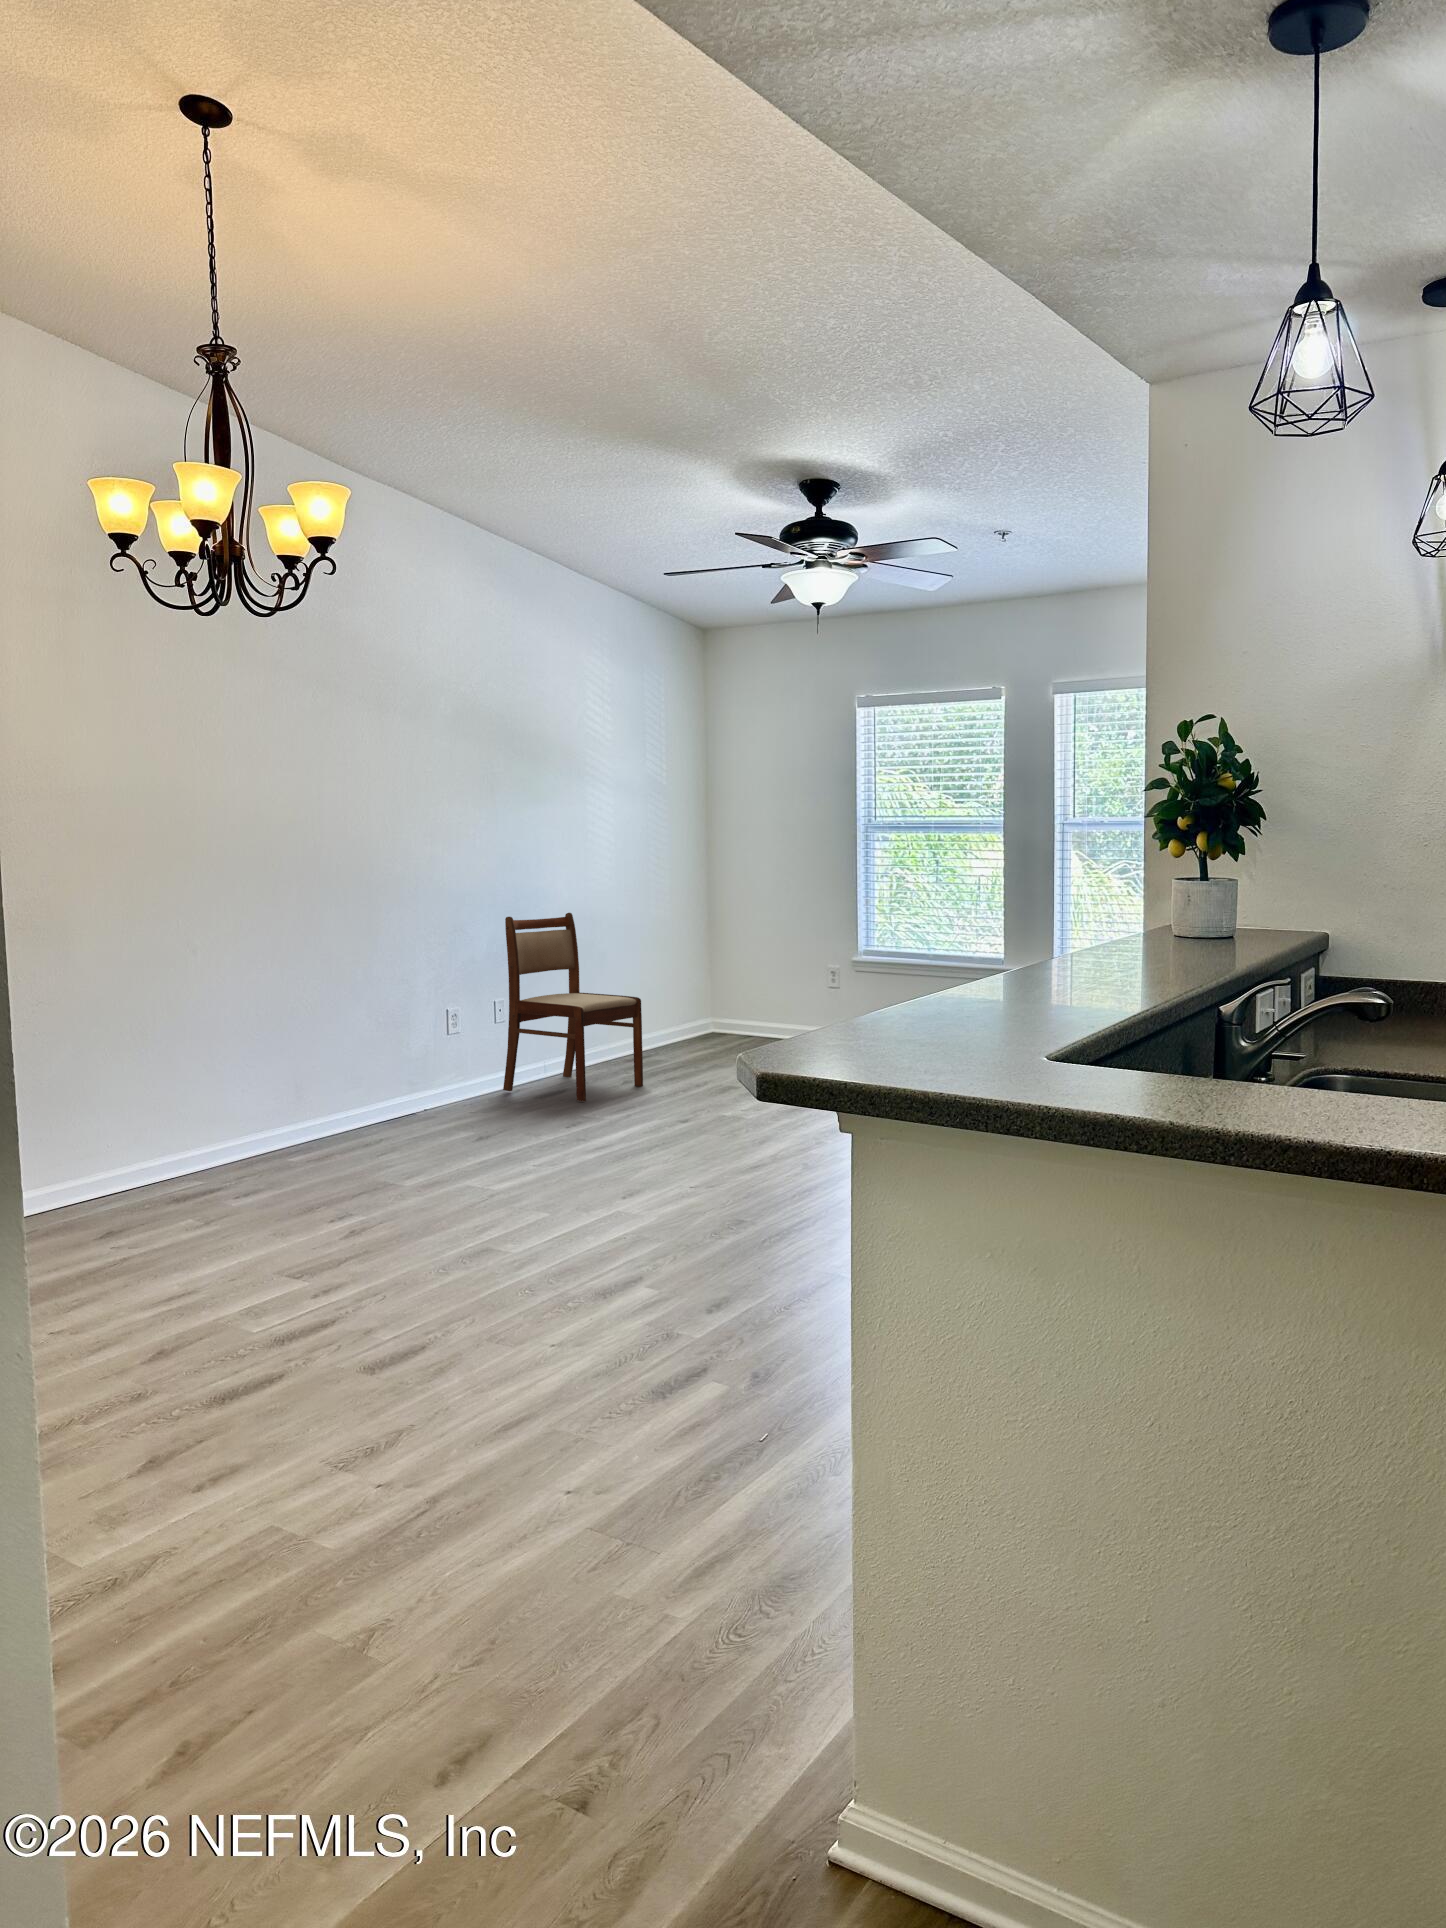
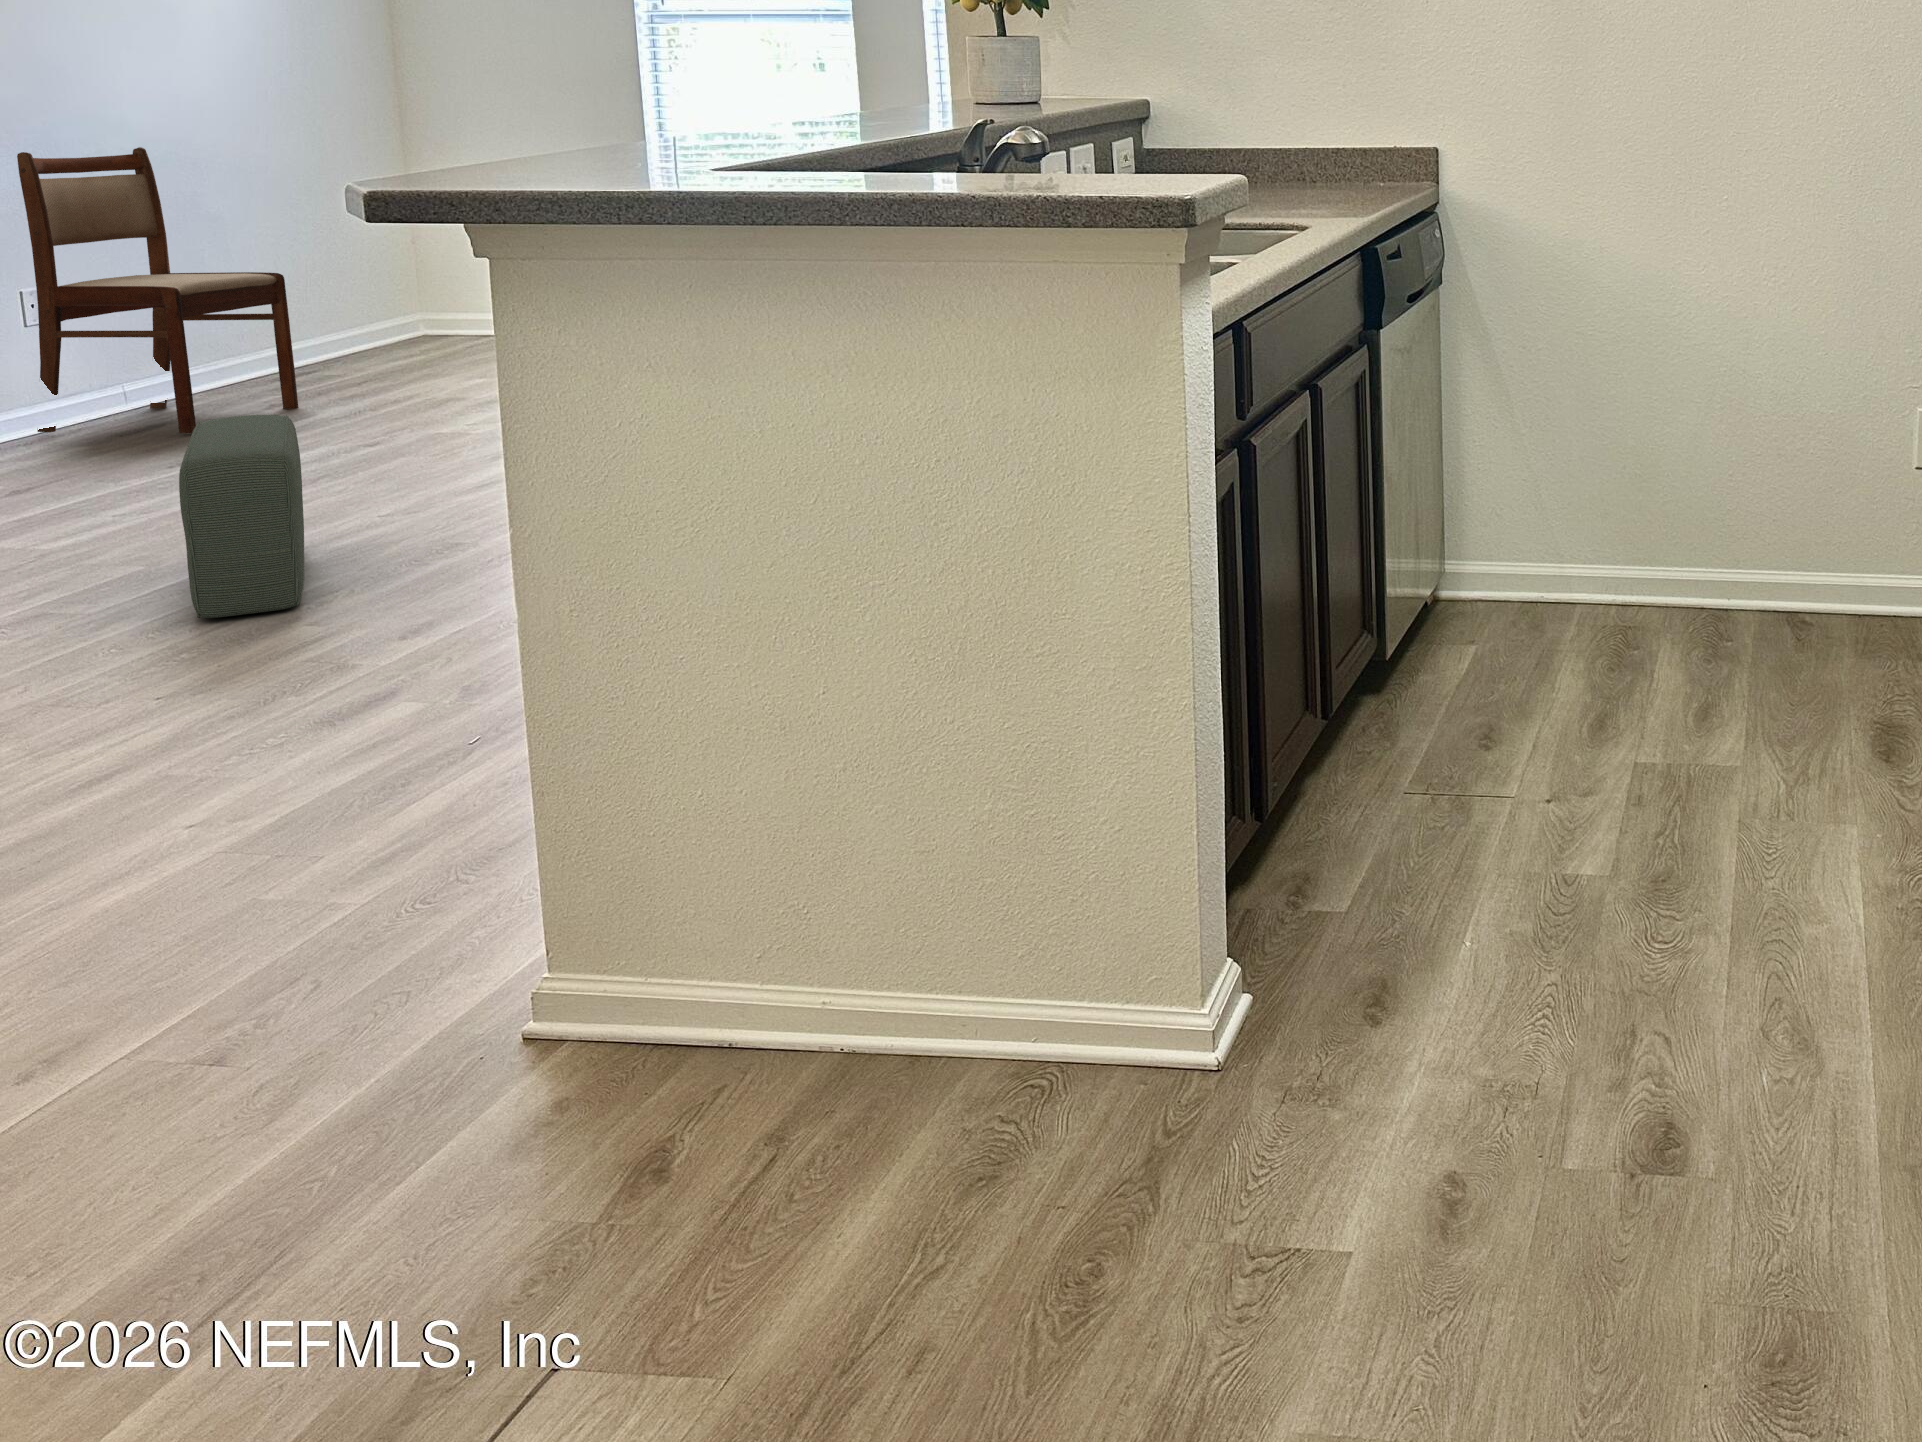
pouf: none [572,1127,644,1289] -> present [179,415,304,618]

